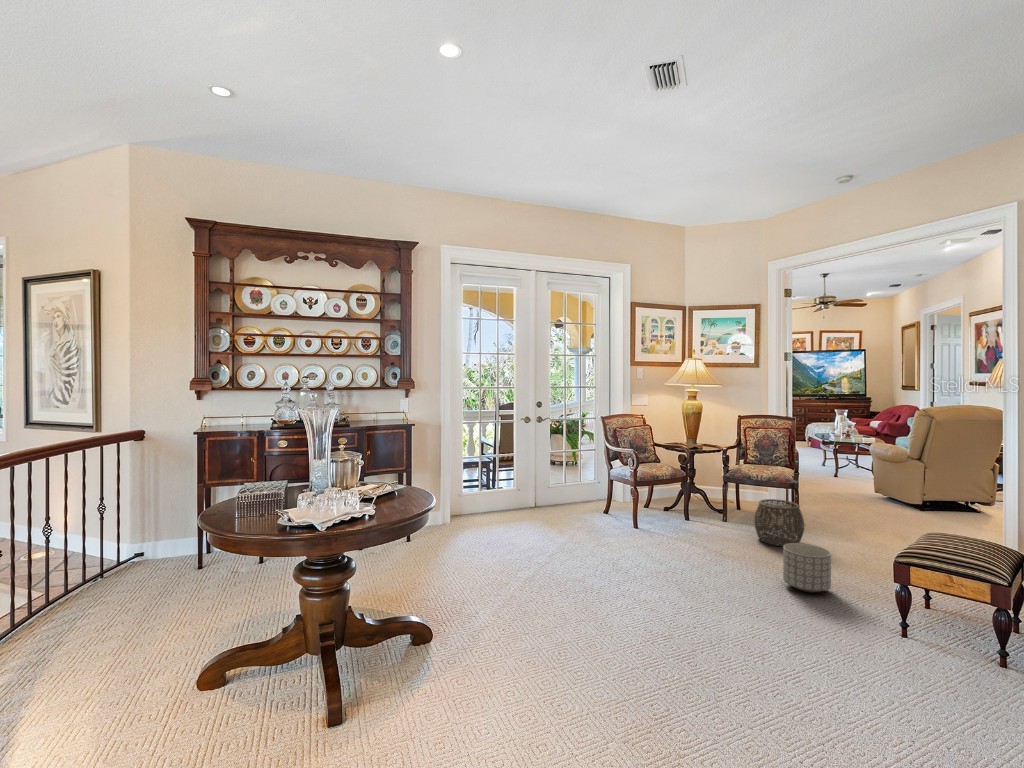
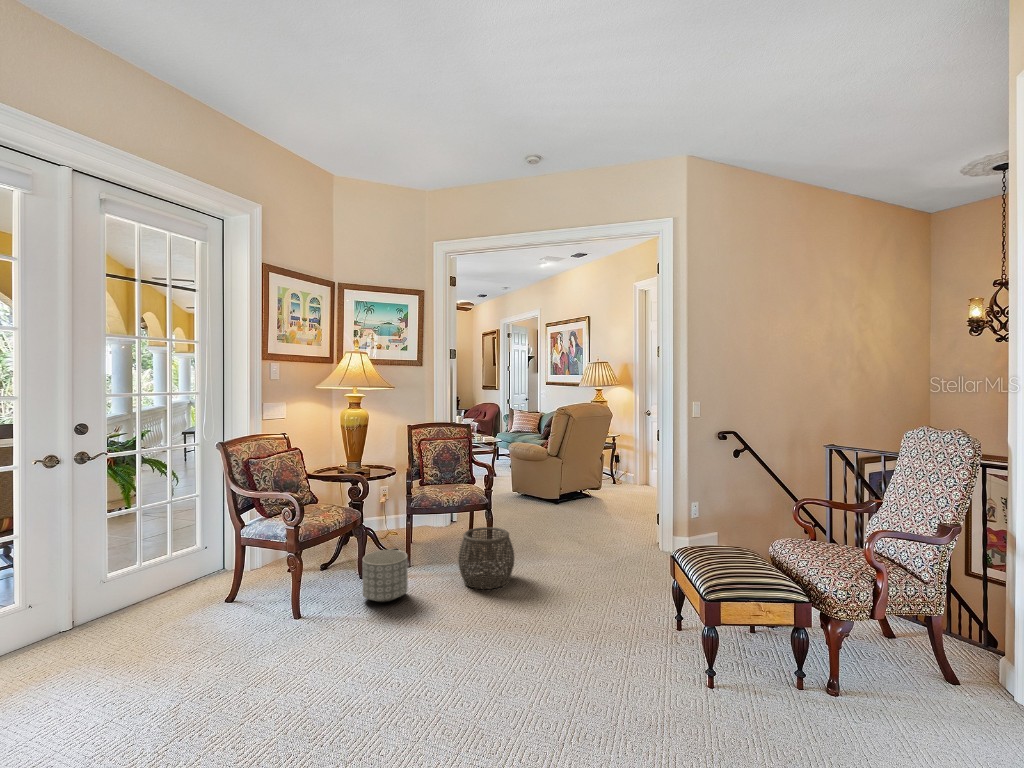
planter: present [783,543,831,593] -> present [362,550,408,602]

